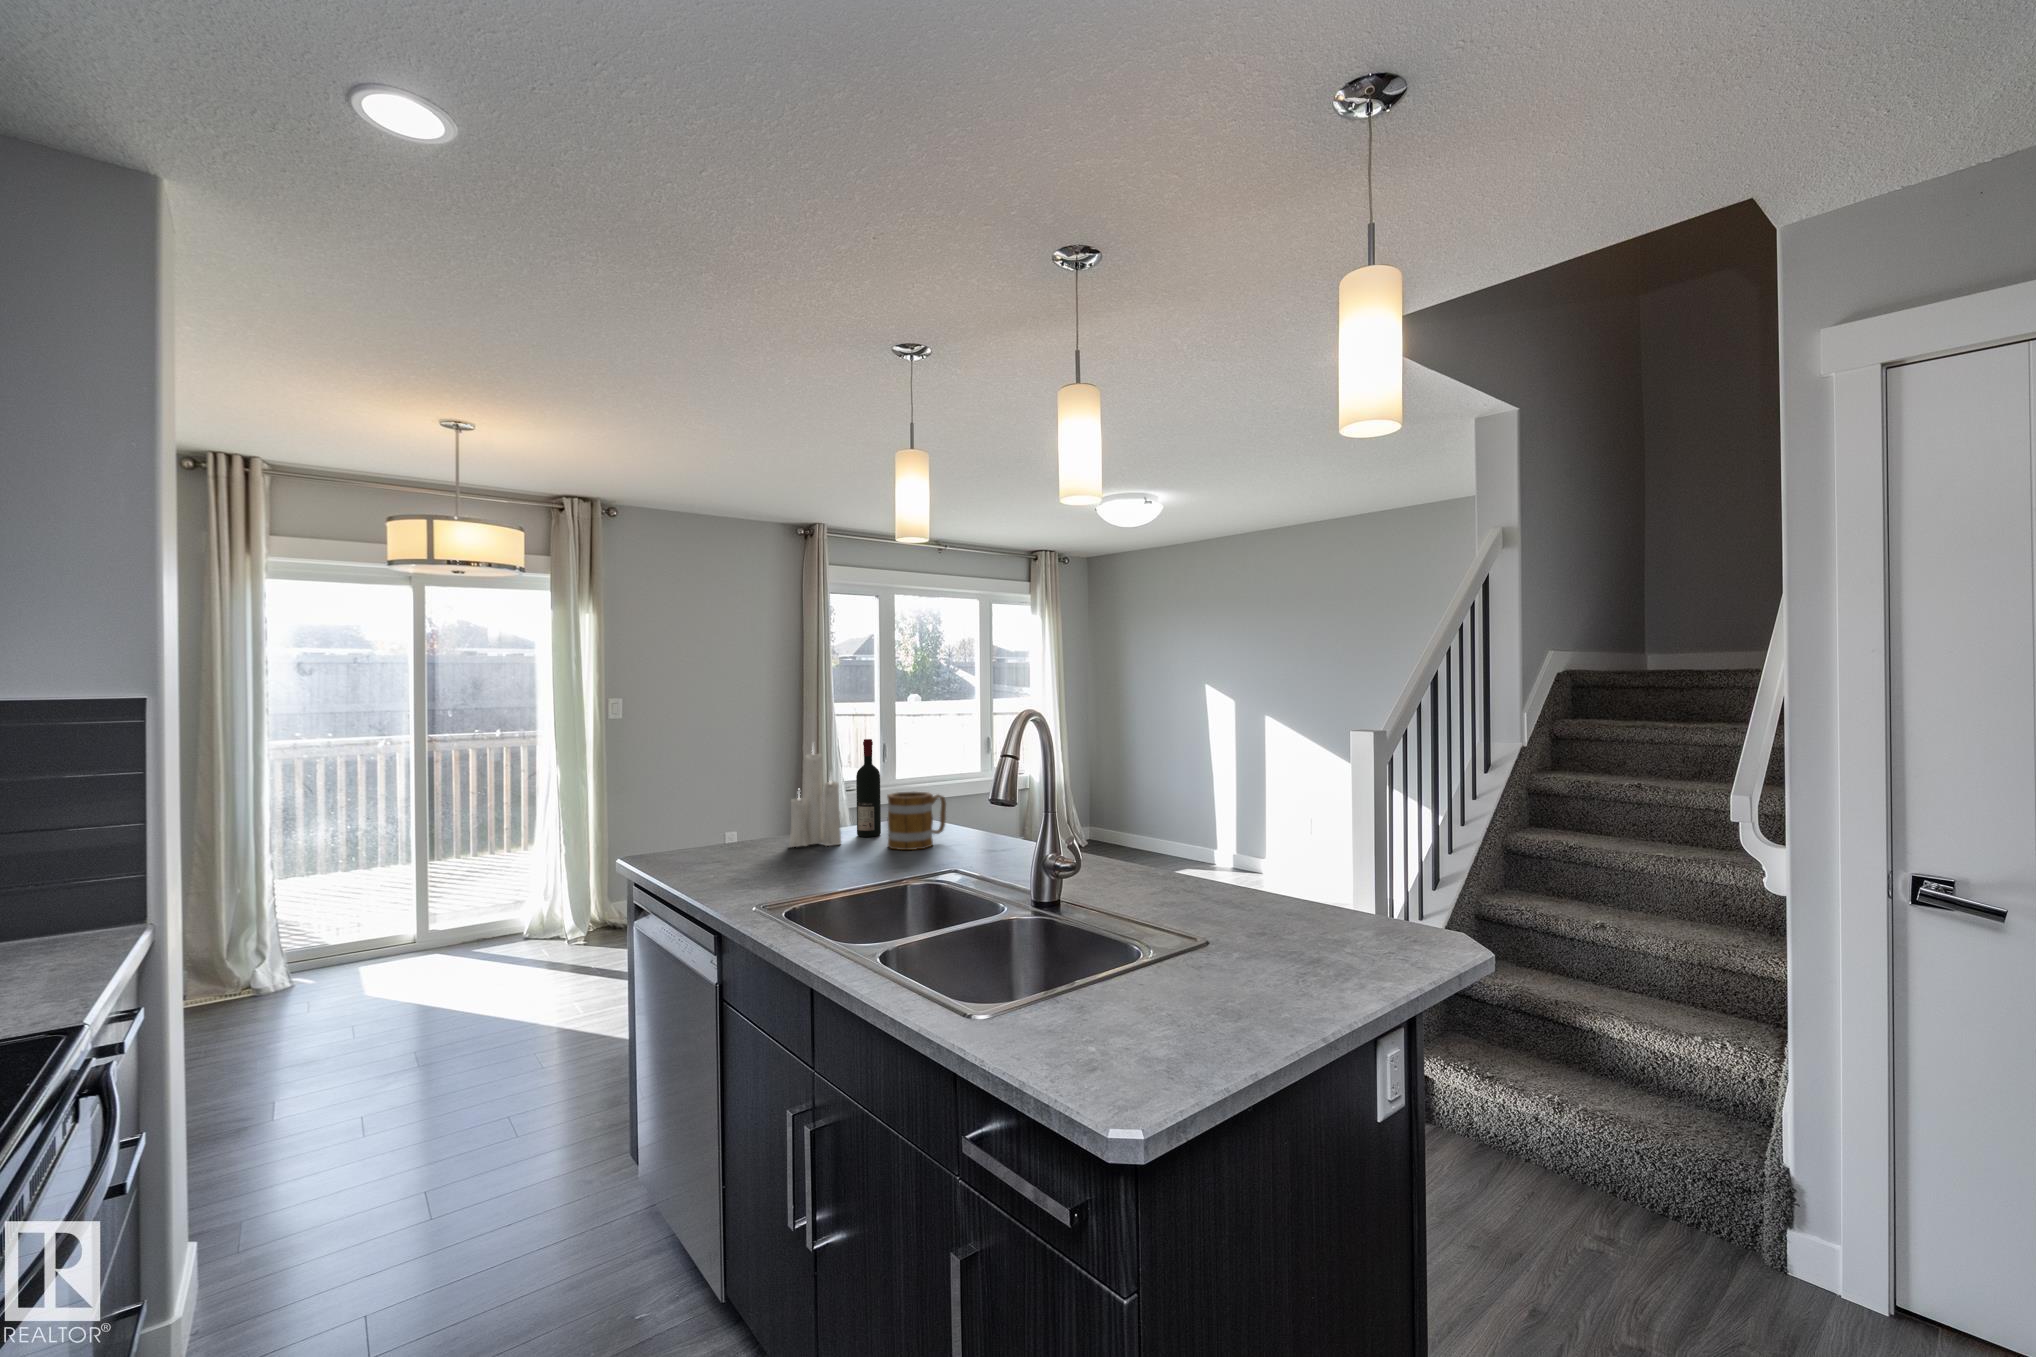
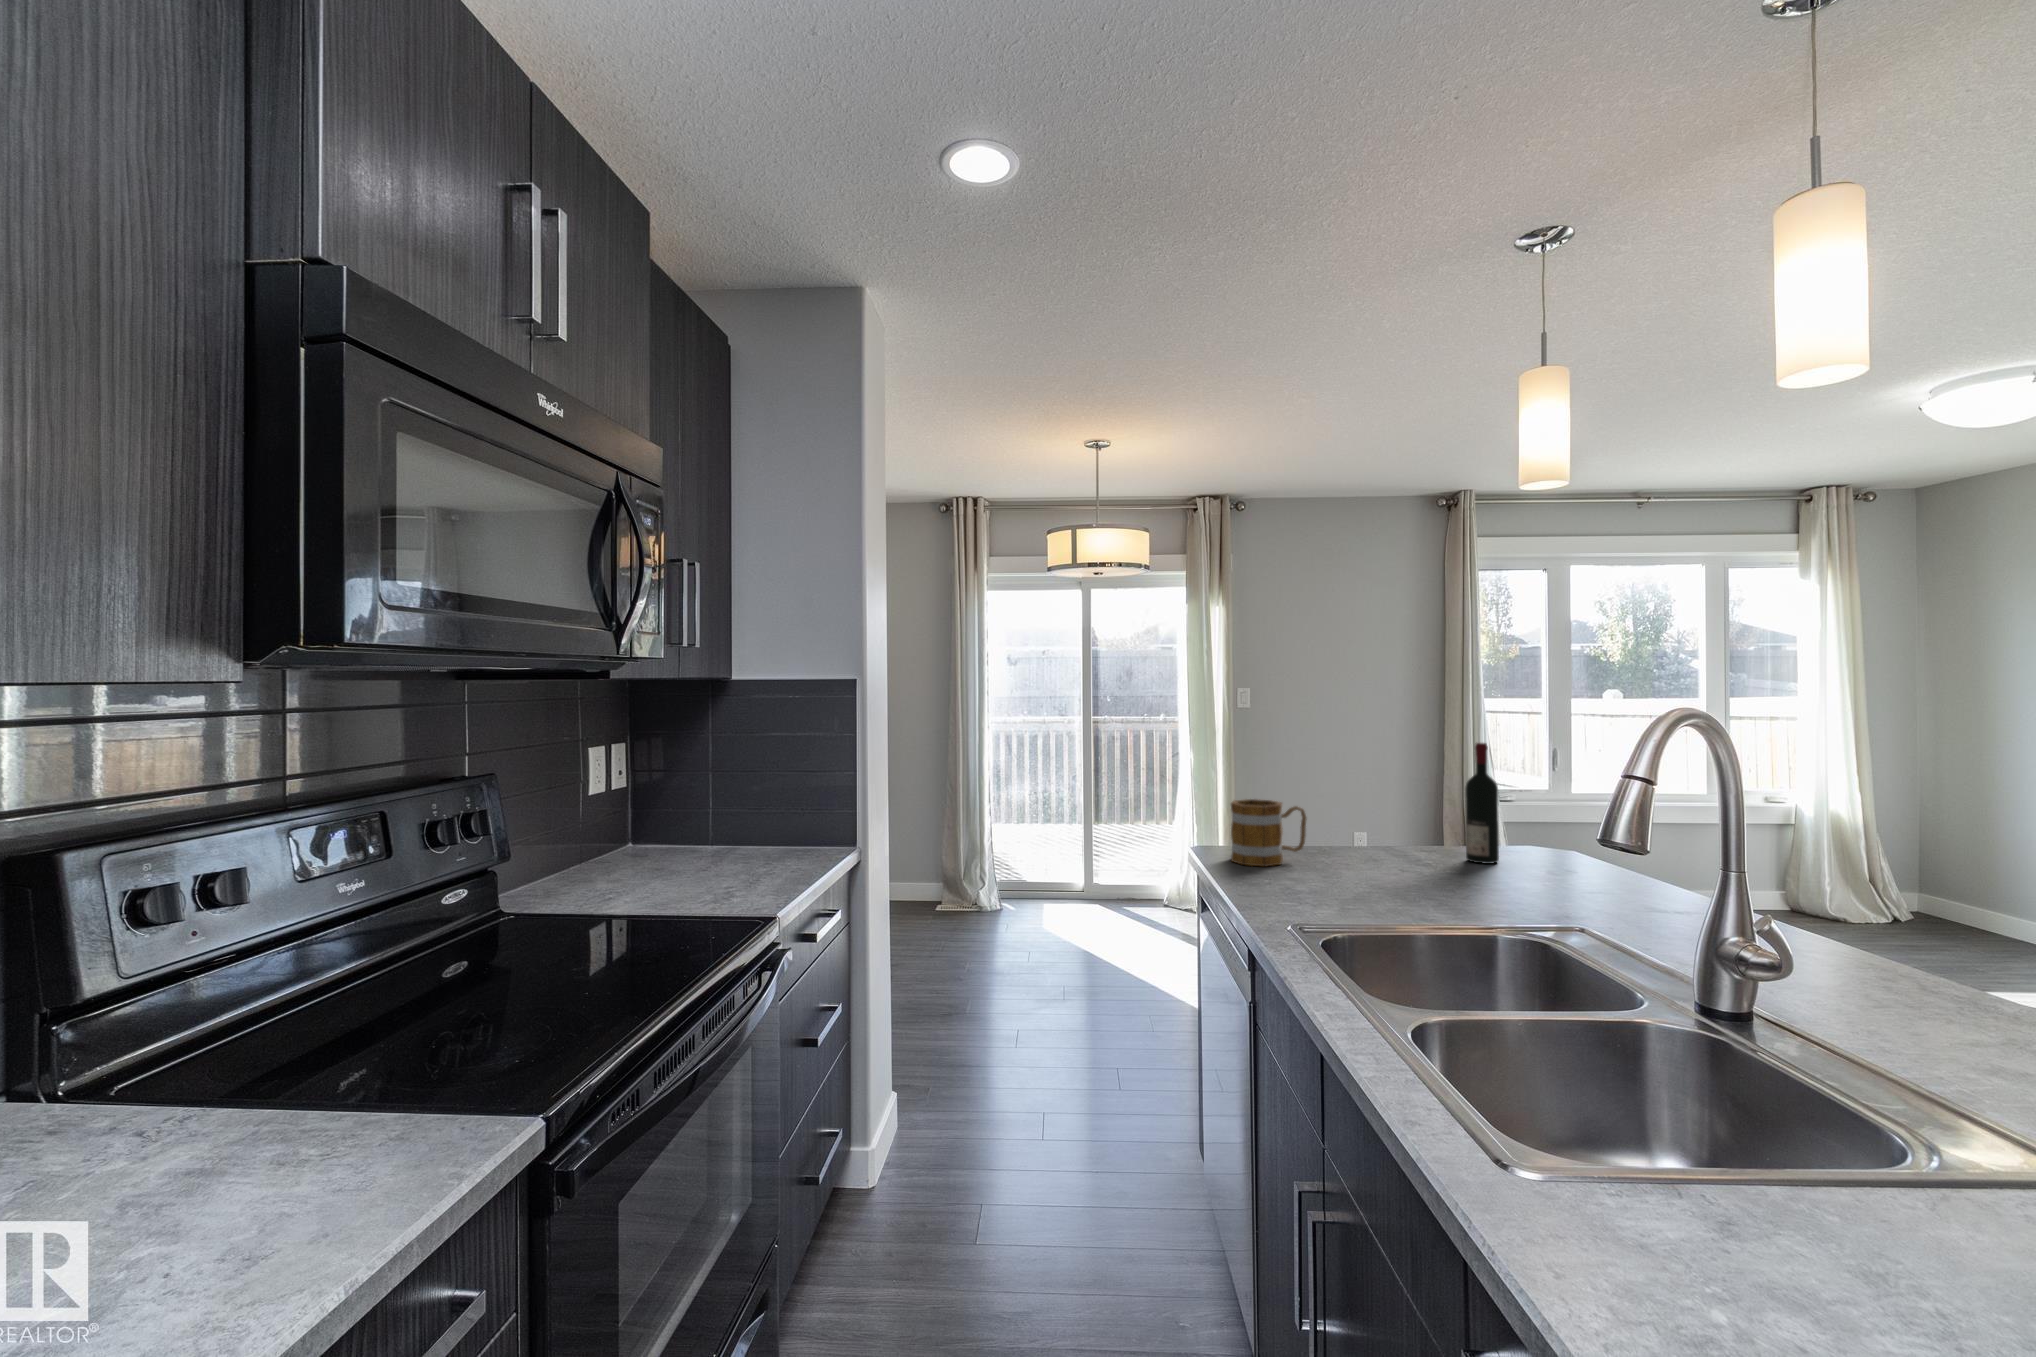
candle: present [789,750,841,847] -> none [1375,736,1441,869]
mug: present [887,792,946,850] -> present [1231,799,1307,866]

